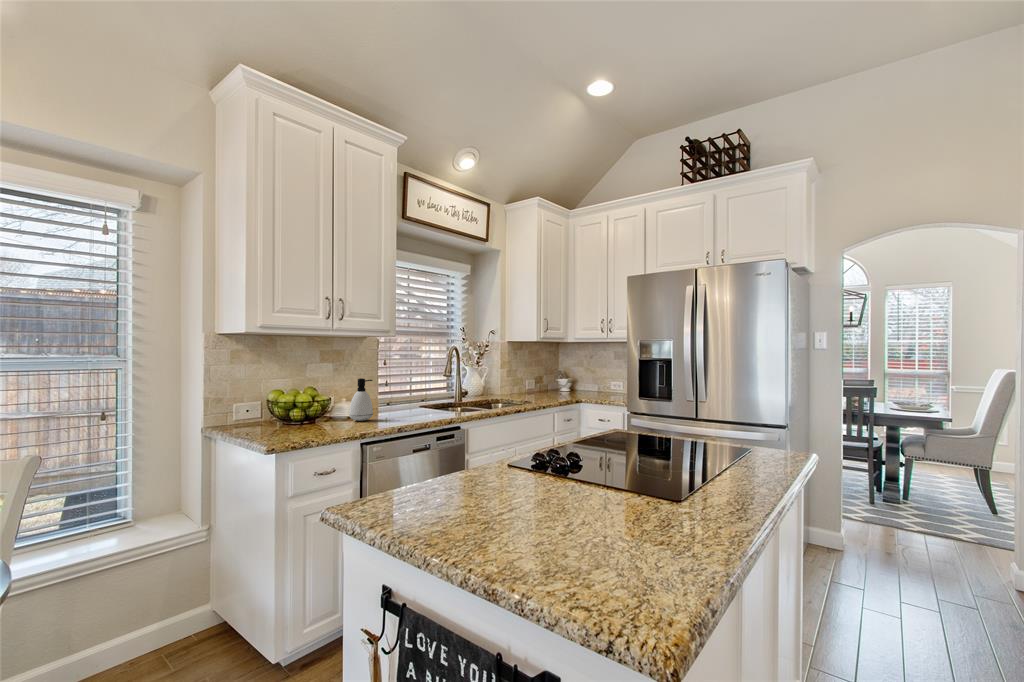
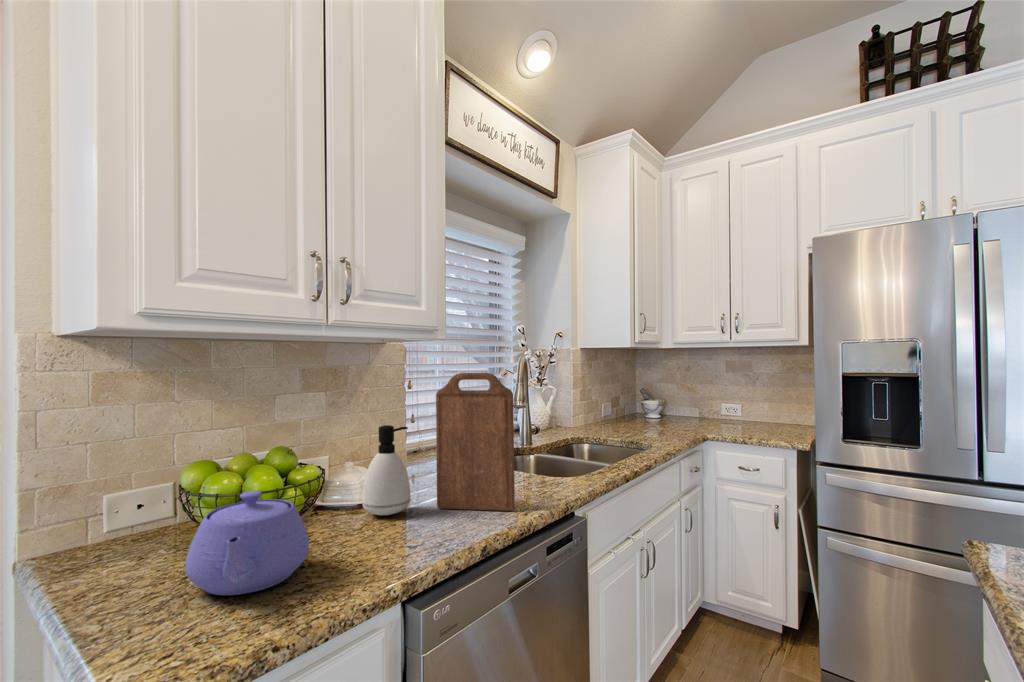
cutting board: none [386,354,423,421] -> present [436,373,515,511]
teapot: none [276,398,323,434] -> present [185,491,309,595]

